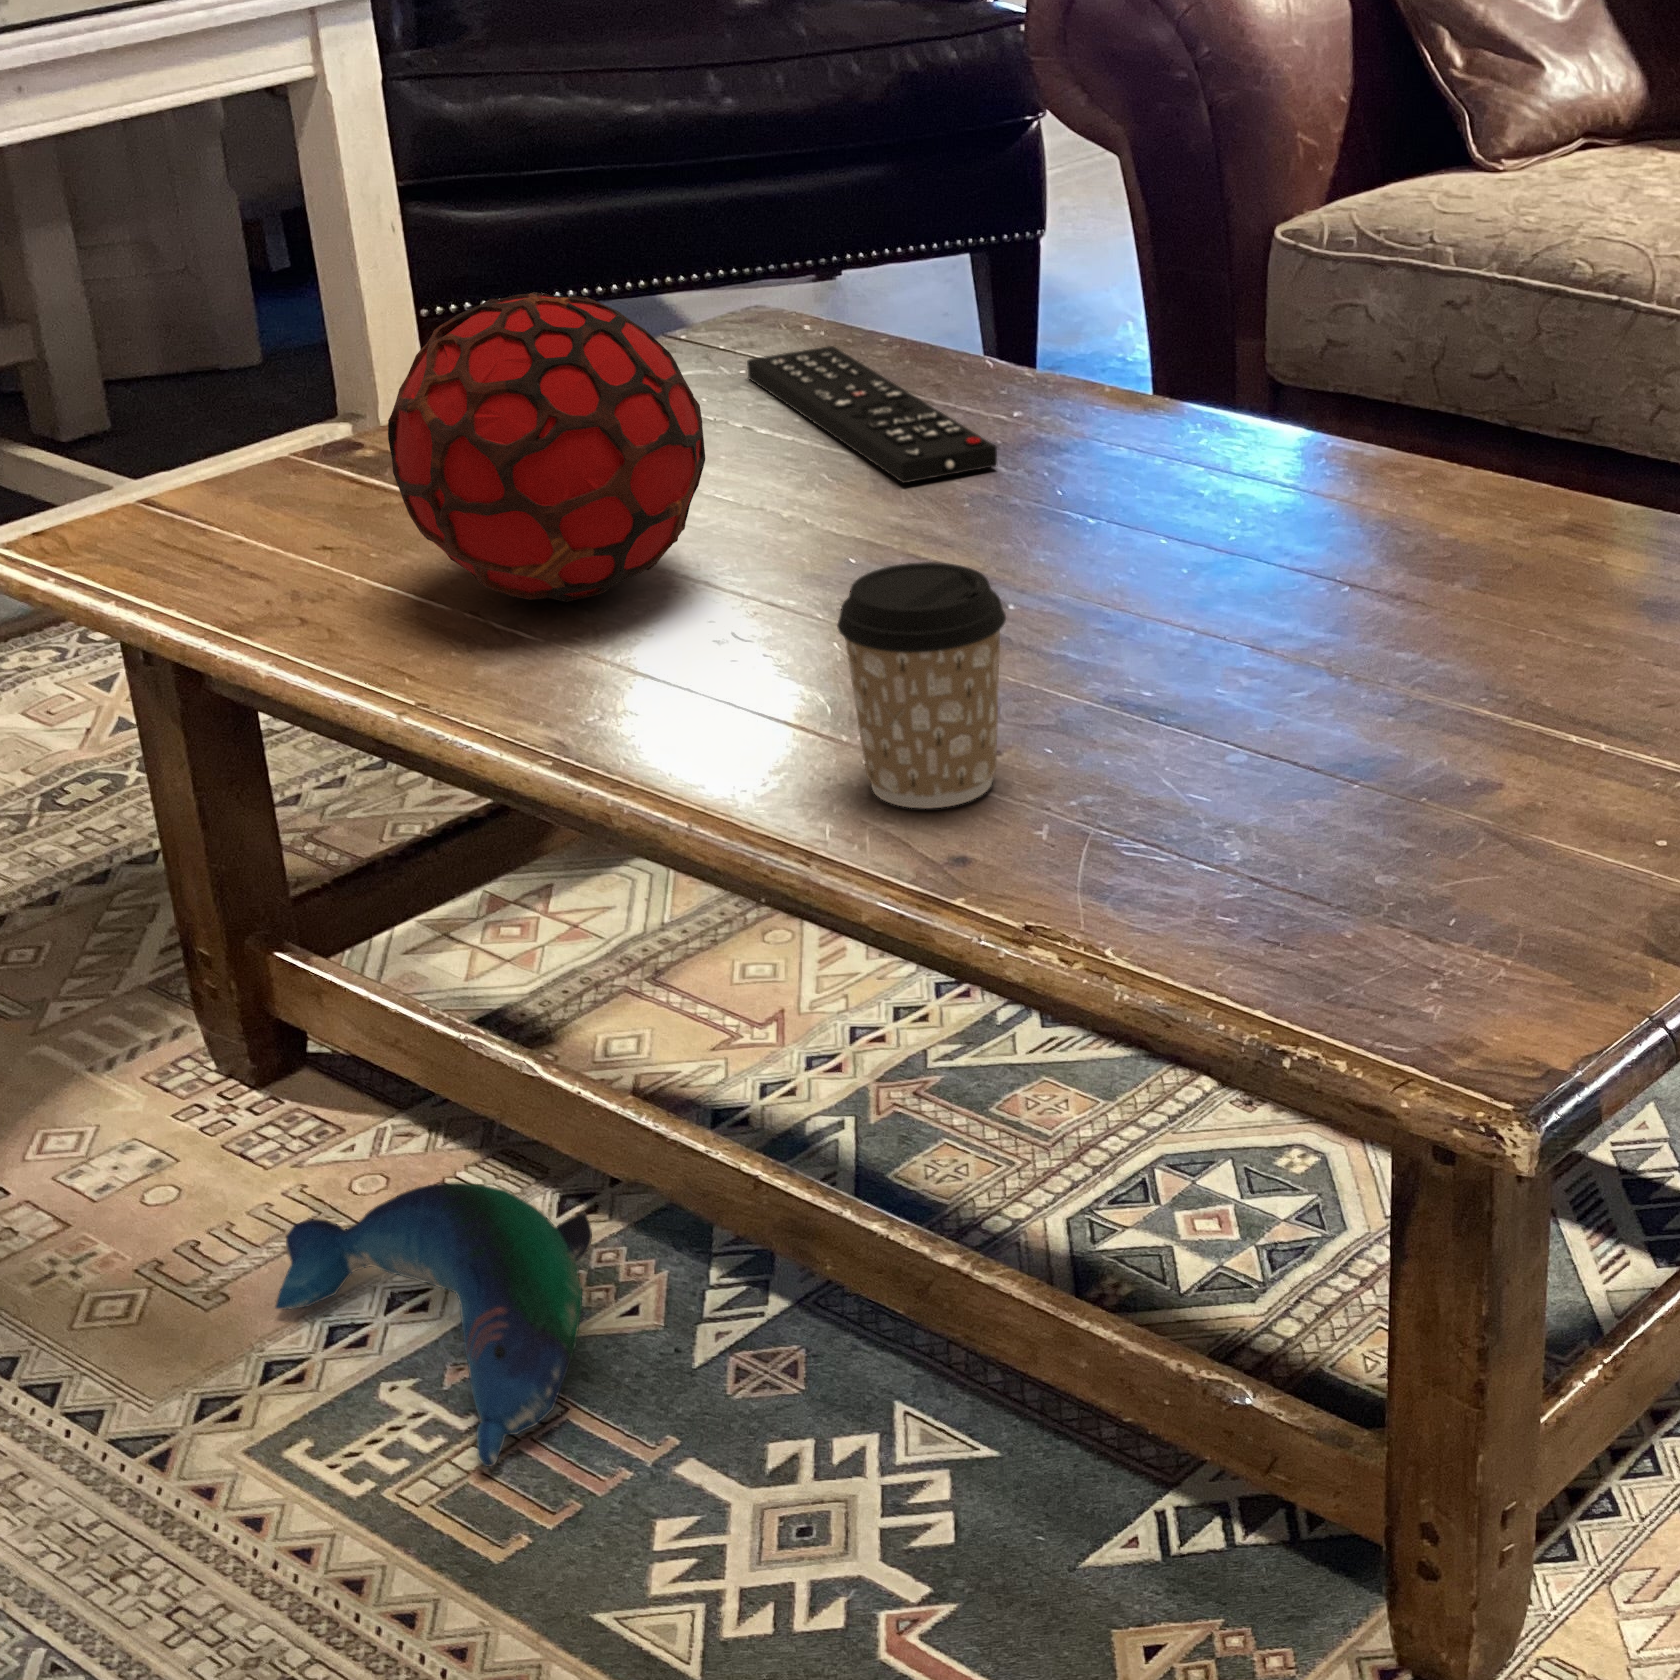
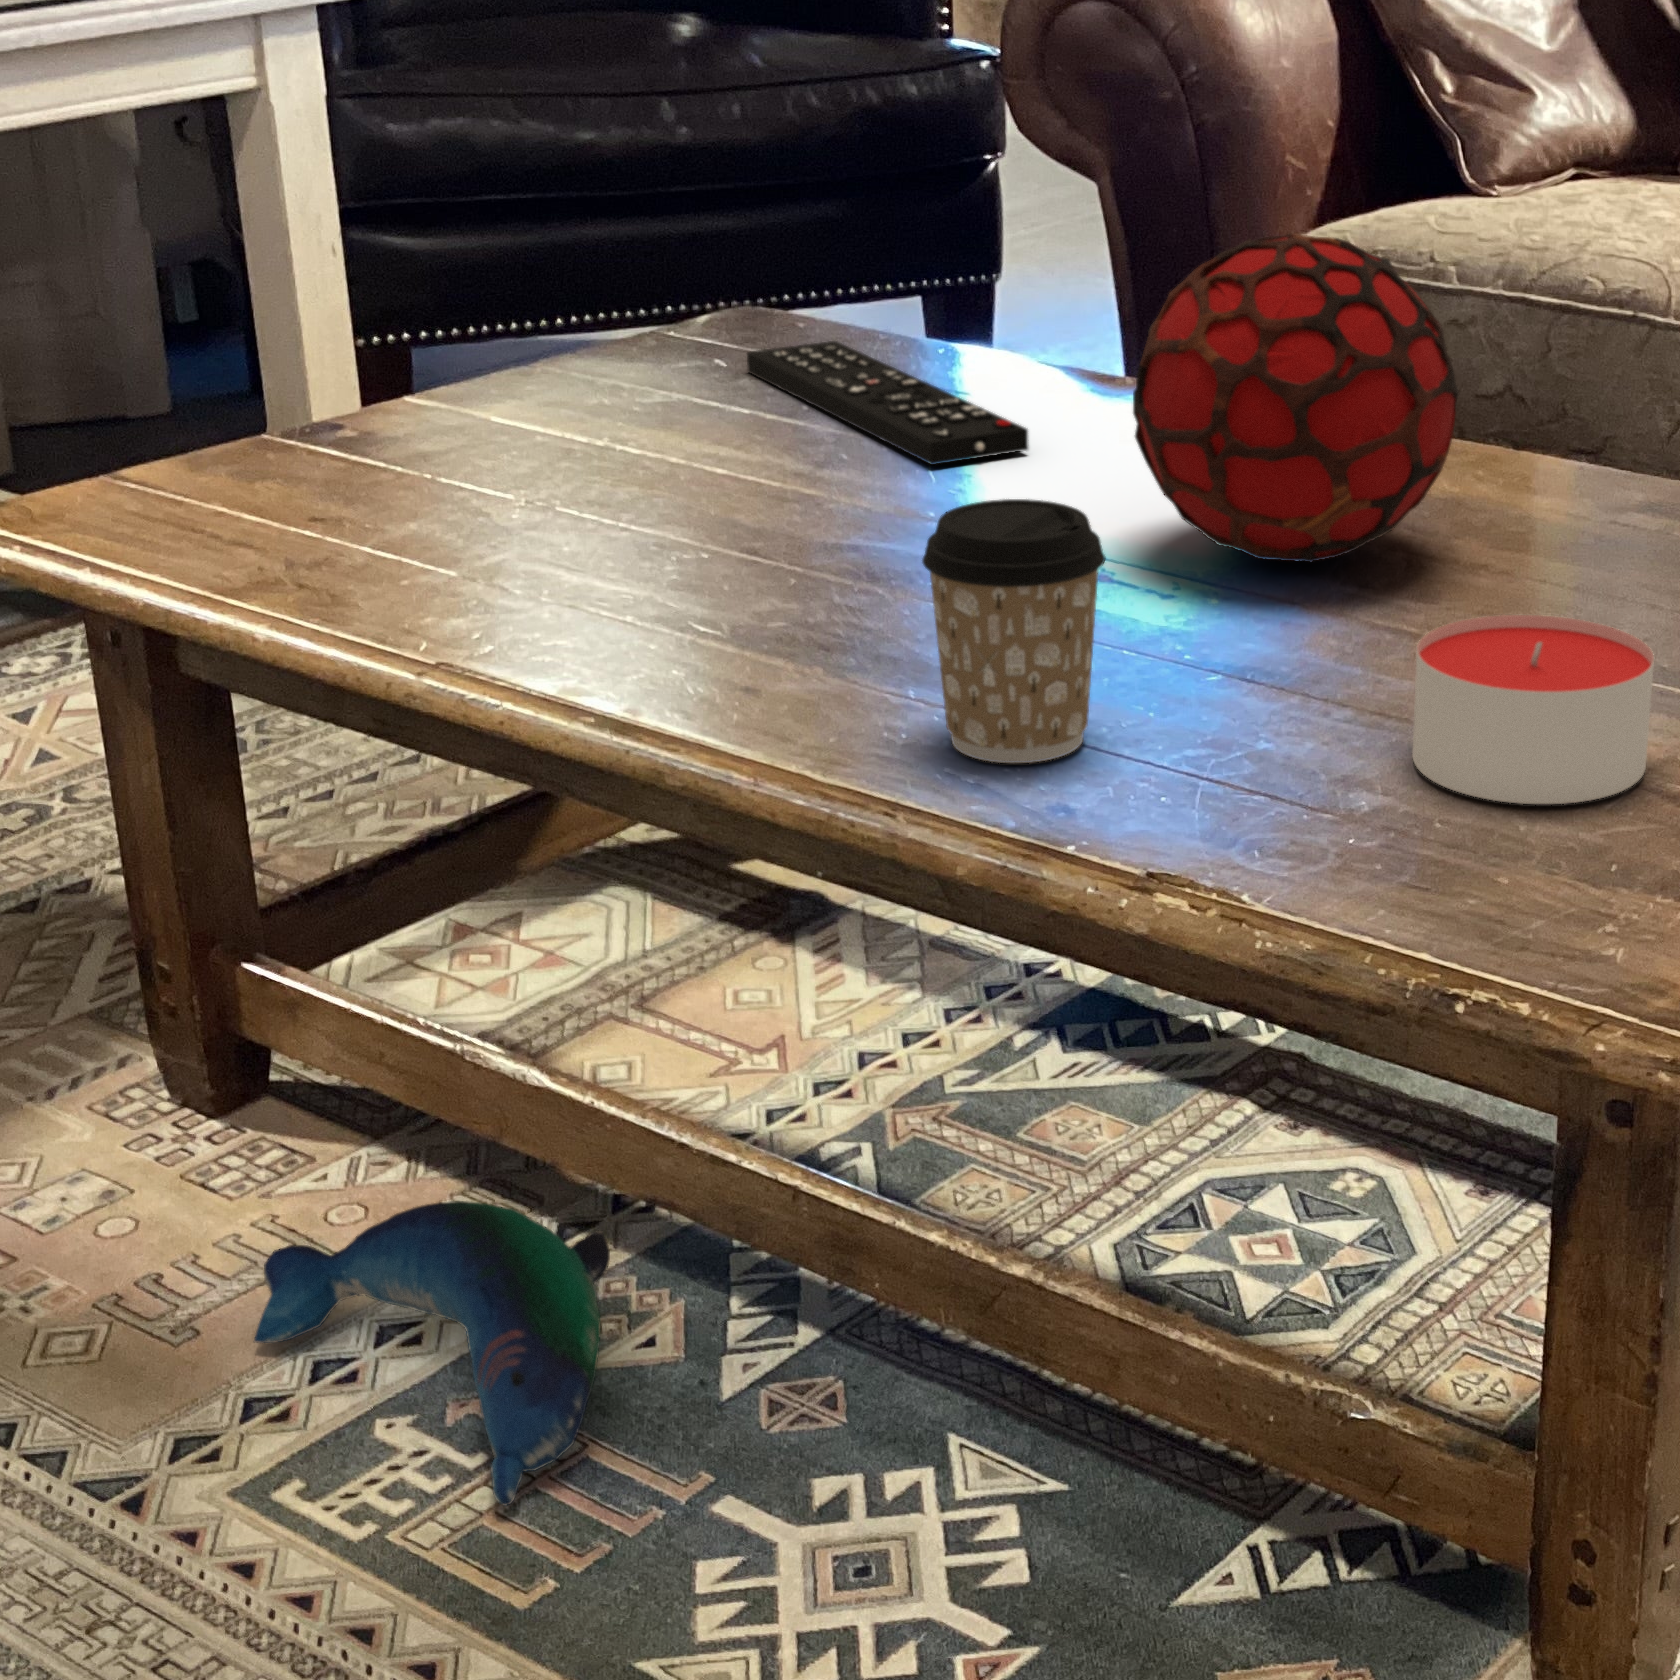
decorative orb: present [388,292,705,602] -> present [1133,233,1459,562]
candle: none [1292,666,1510,852] -> present [1412,615,1654,804]

